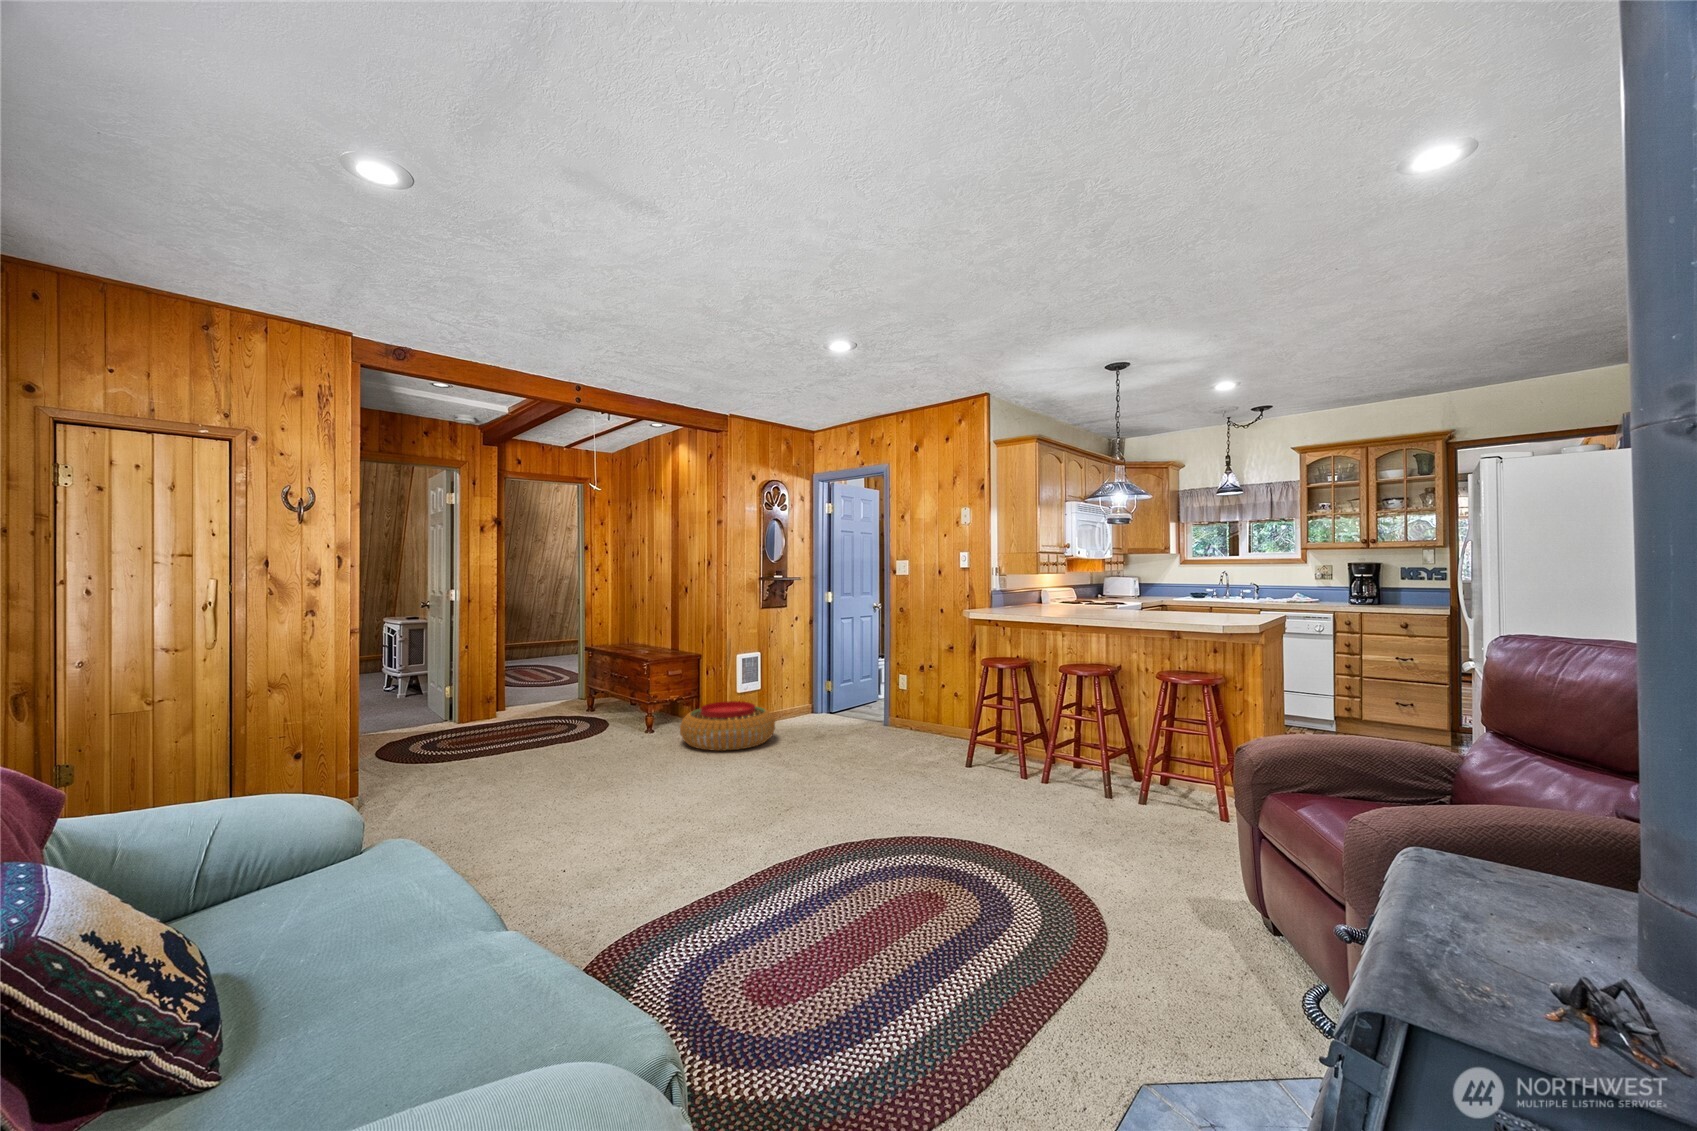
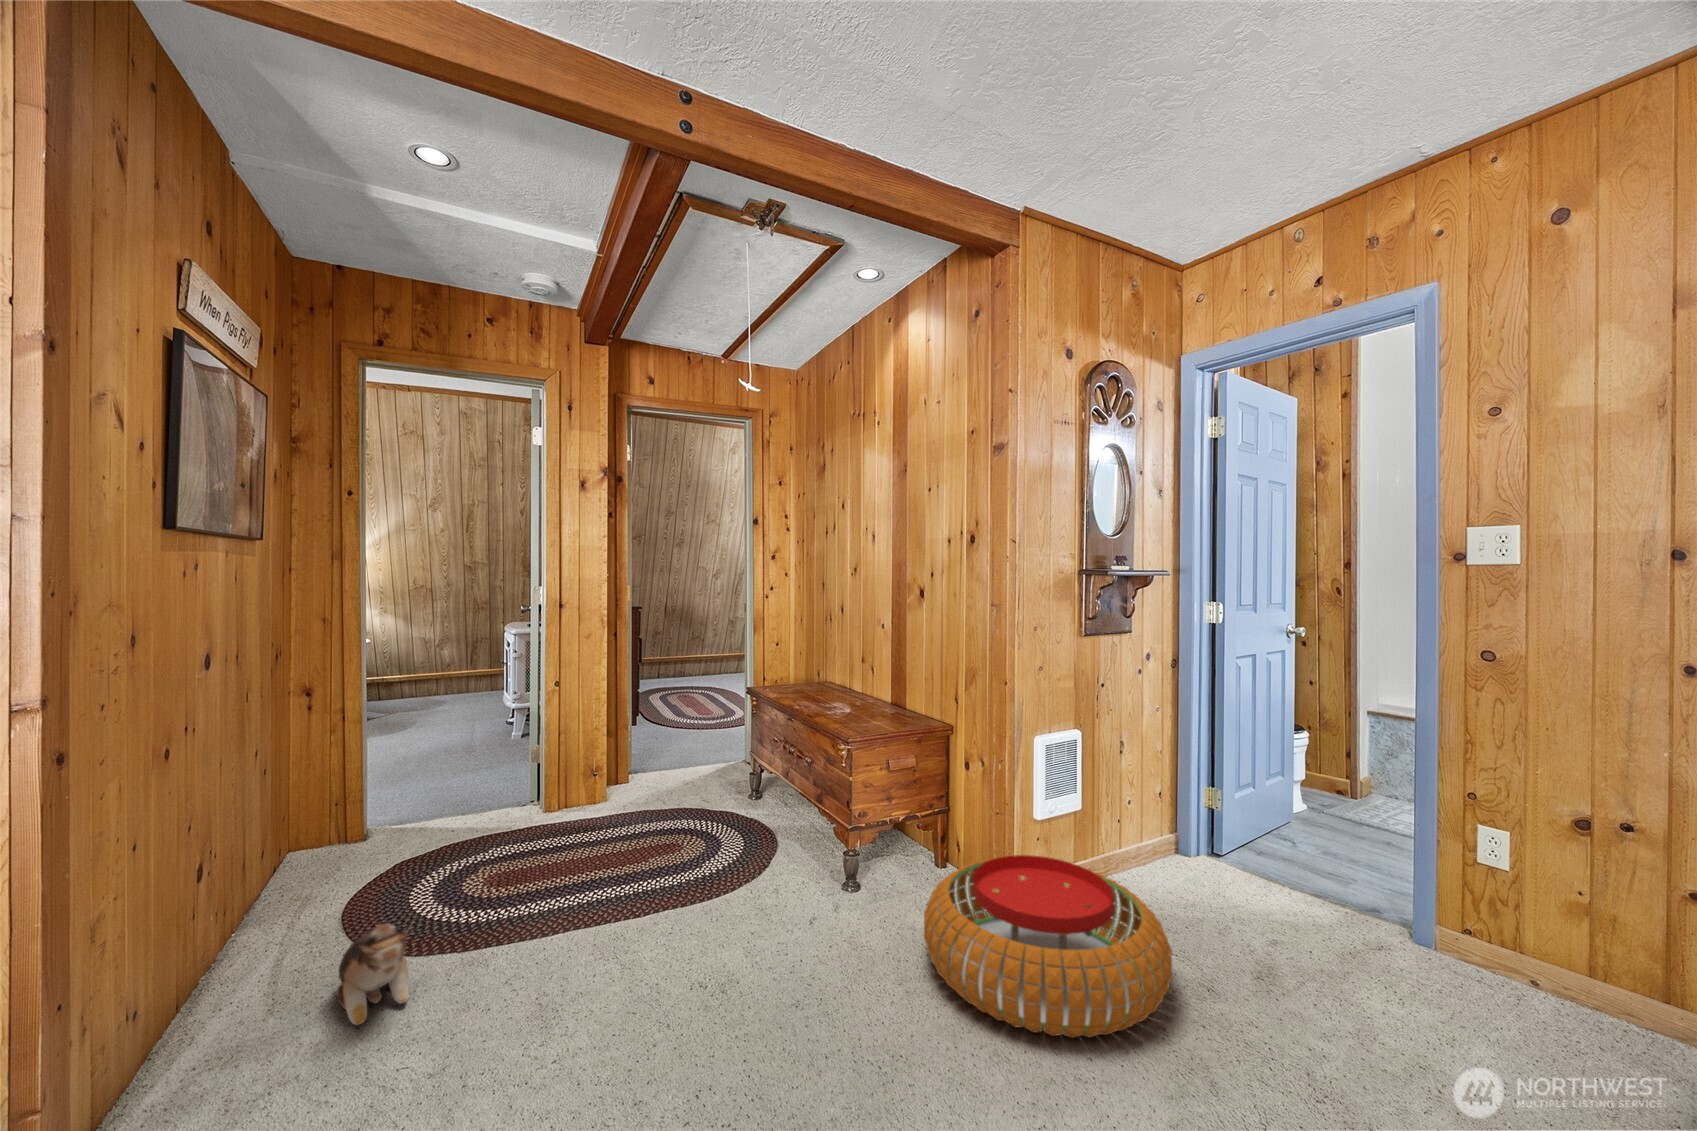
plush toy: none [417,730,463,772] -> present [337,924,410,1025]

